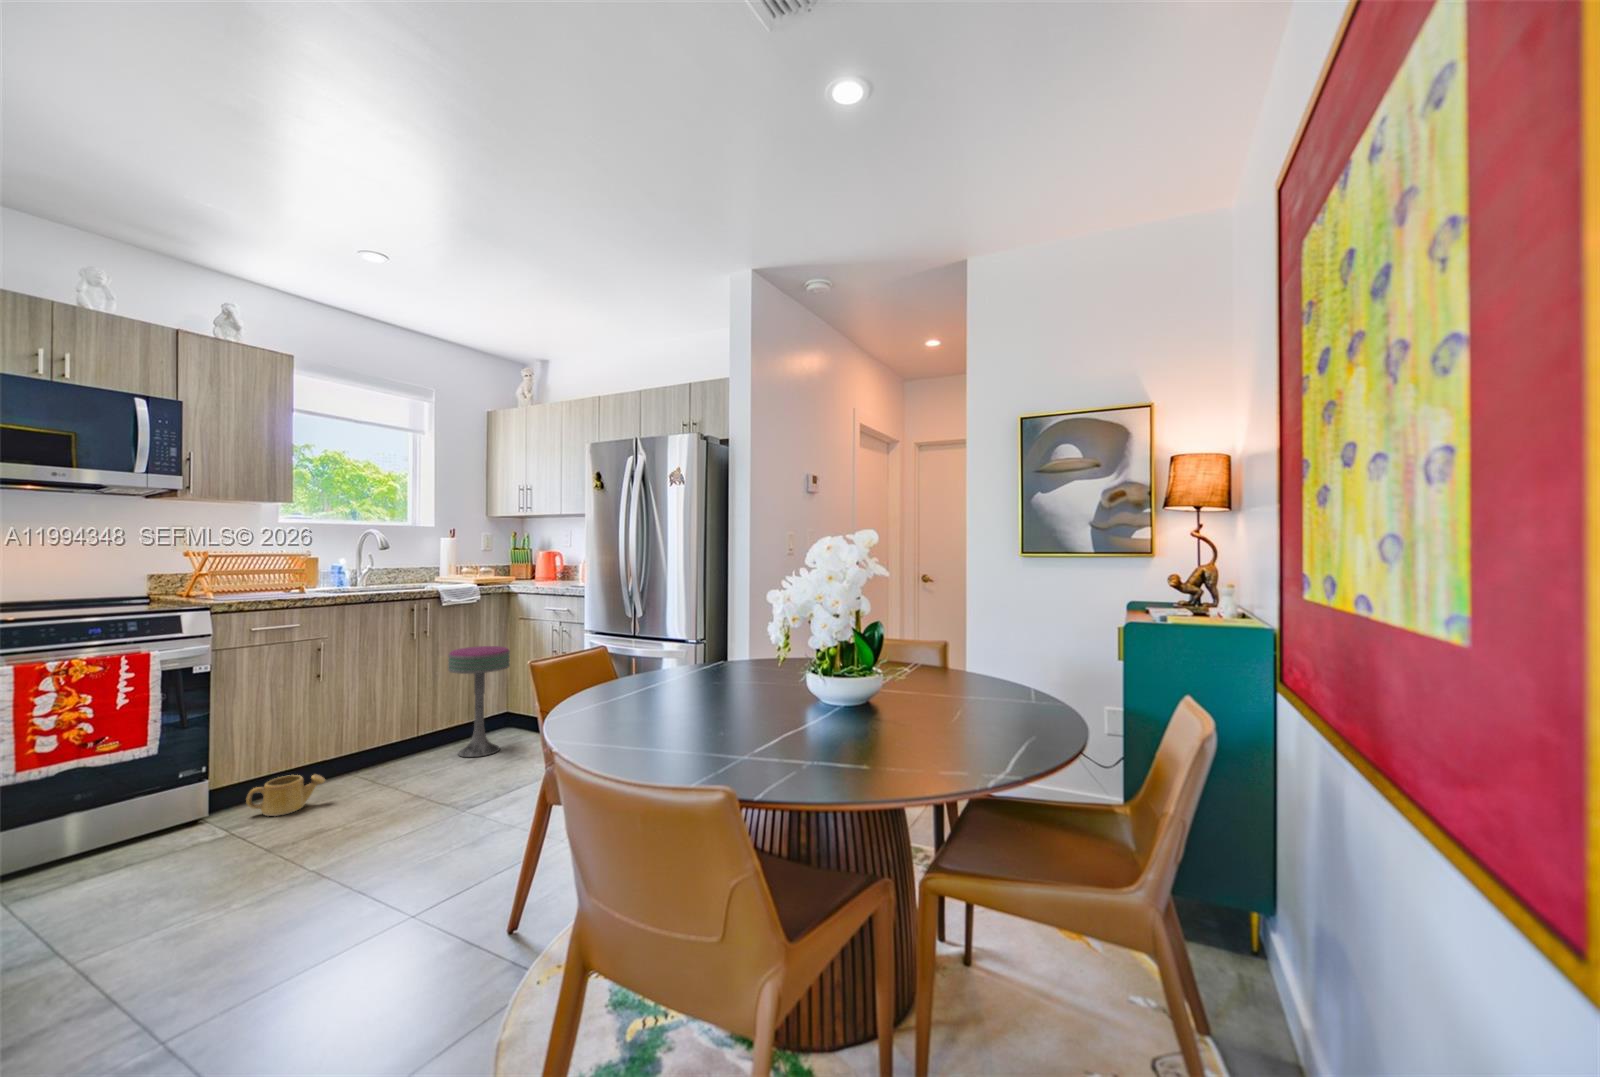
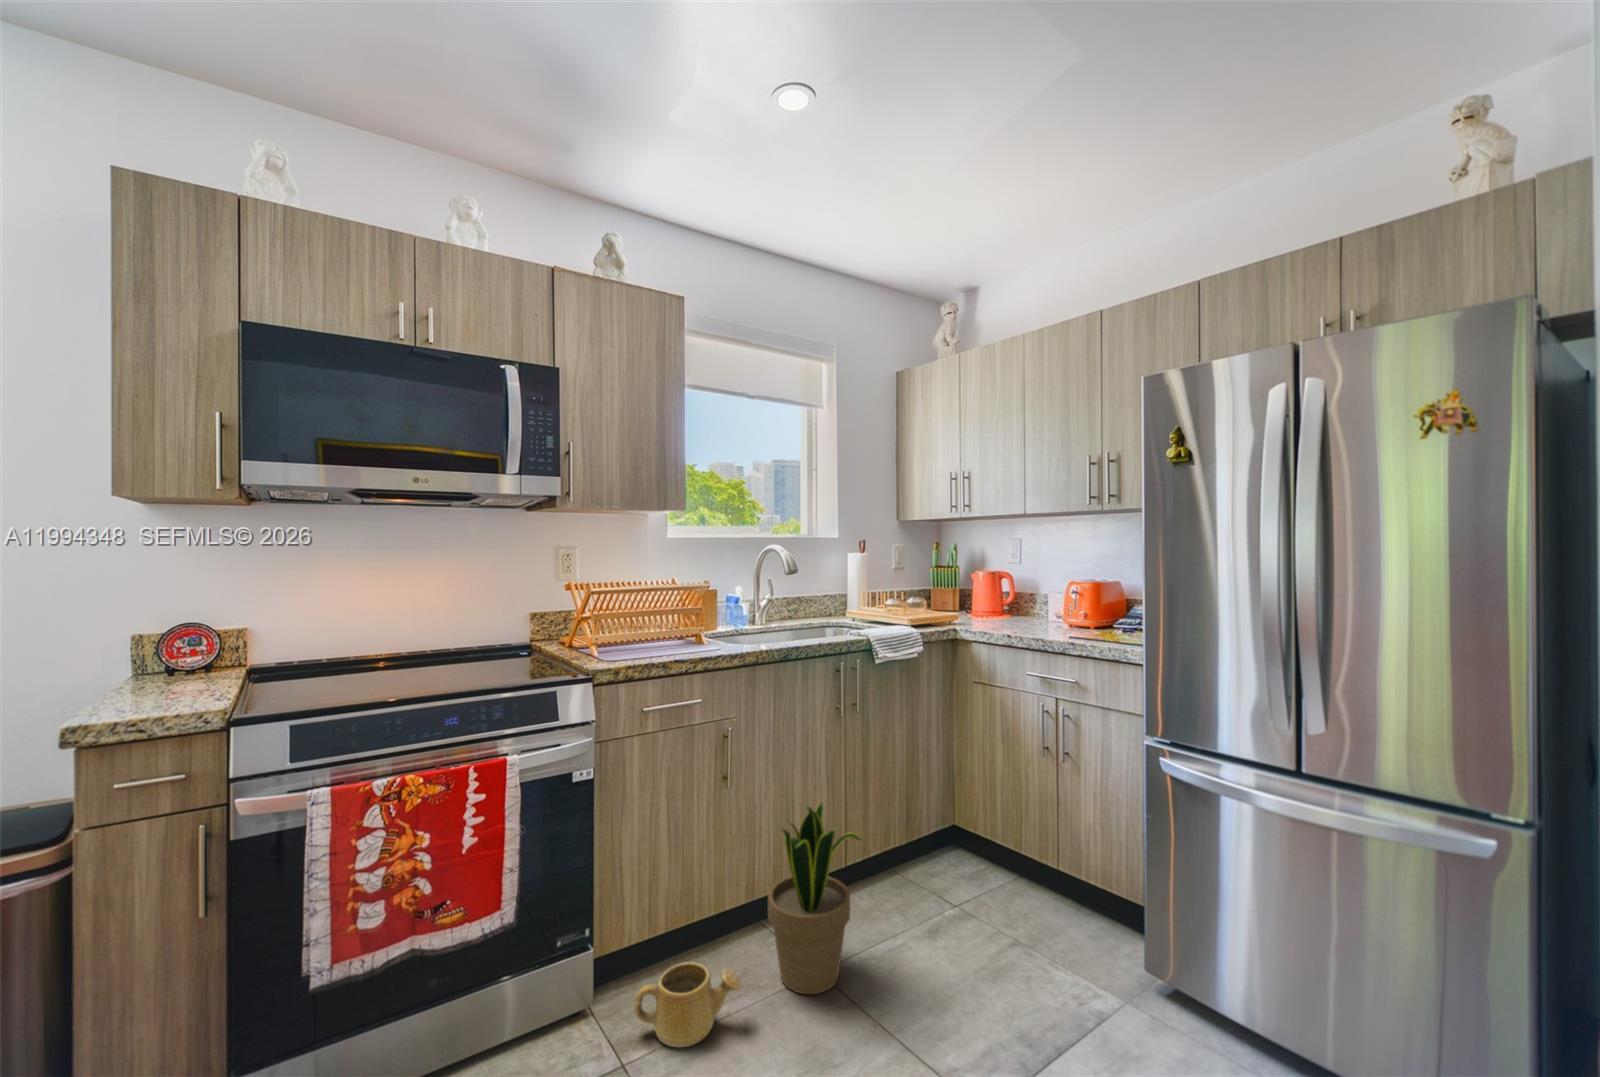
bar stool: present [448,646,510,757] -> none [892,732,986,929]
potted plant: none [348,684,416,789] -> present [768,803,861,994]

